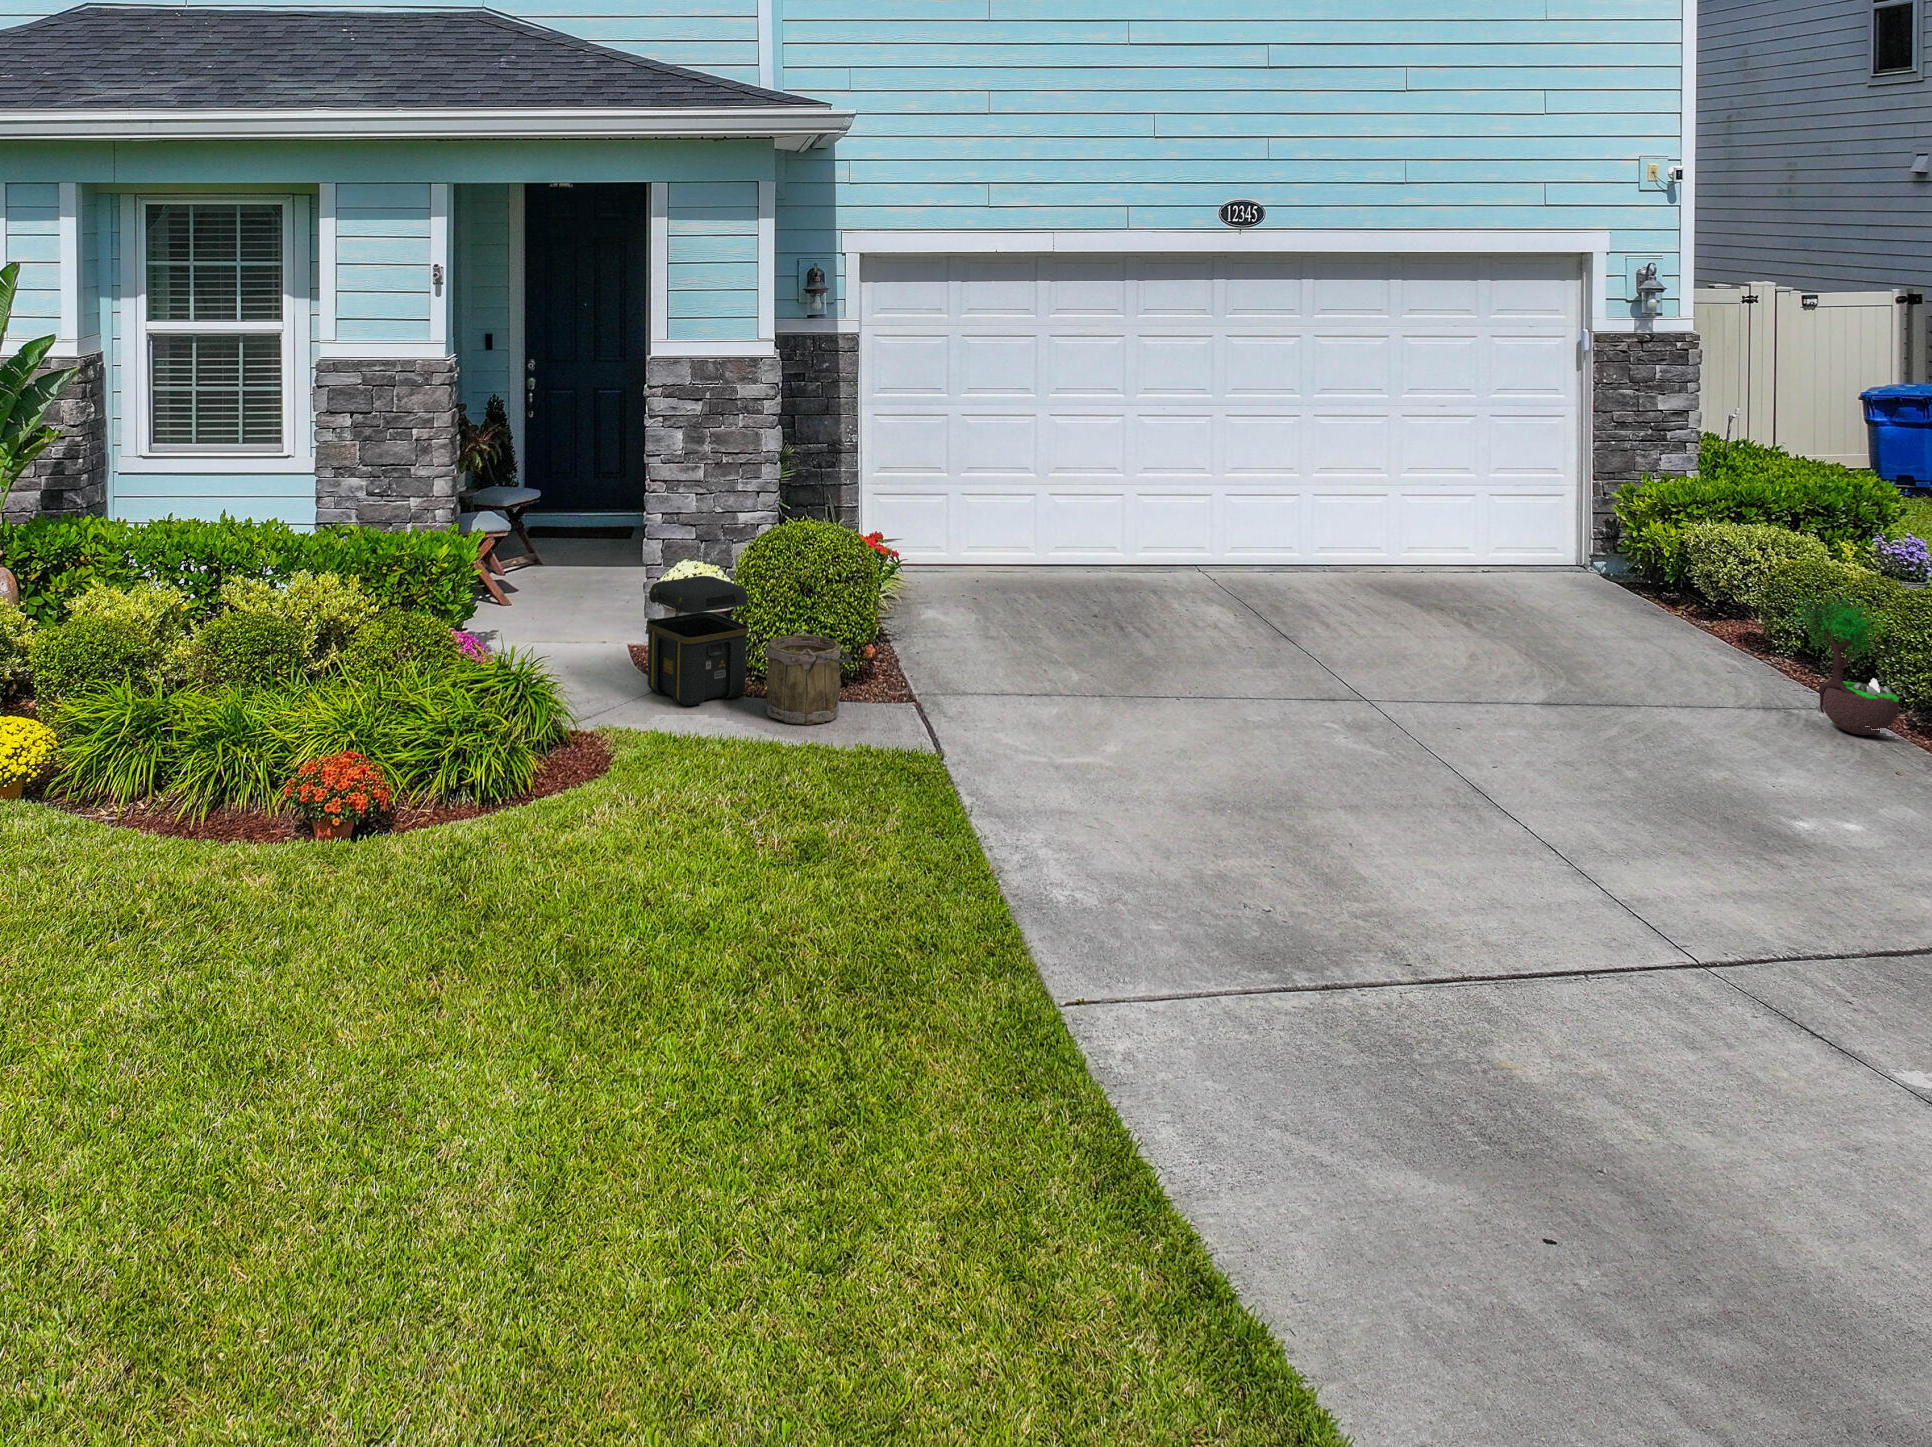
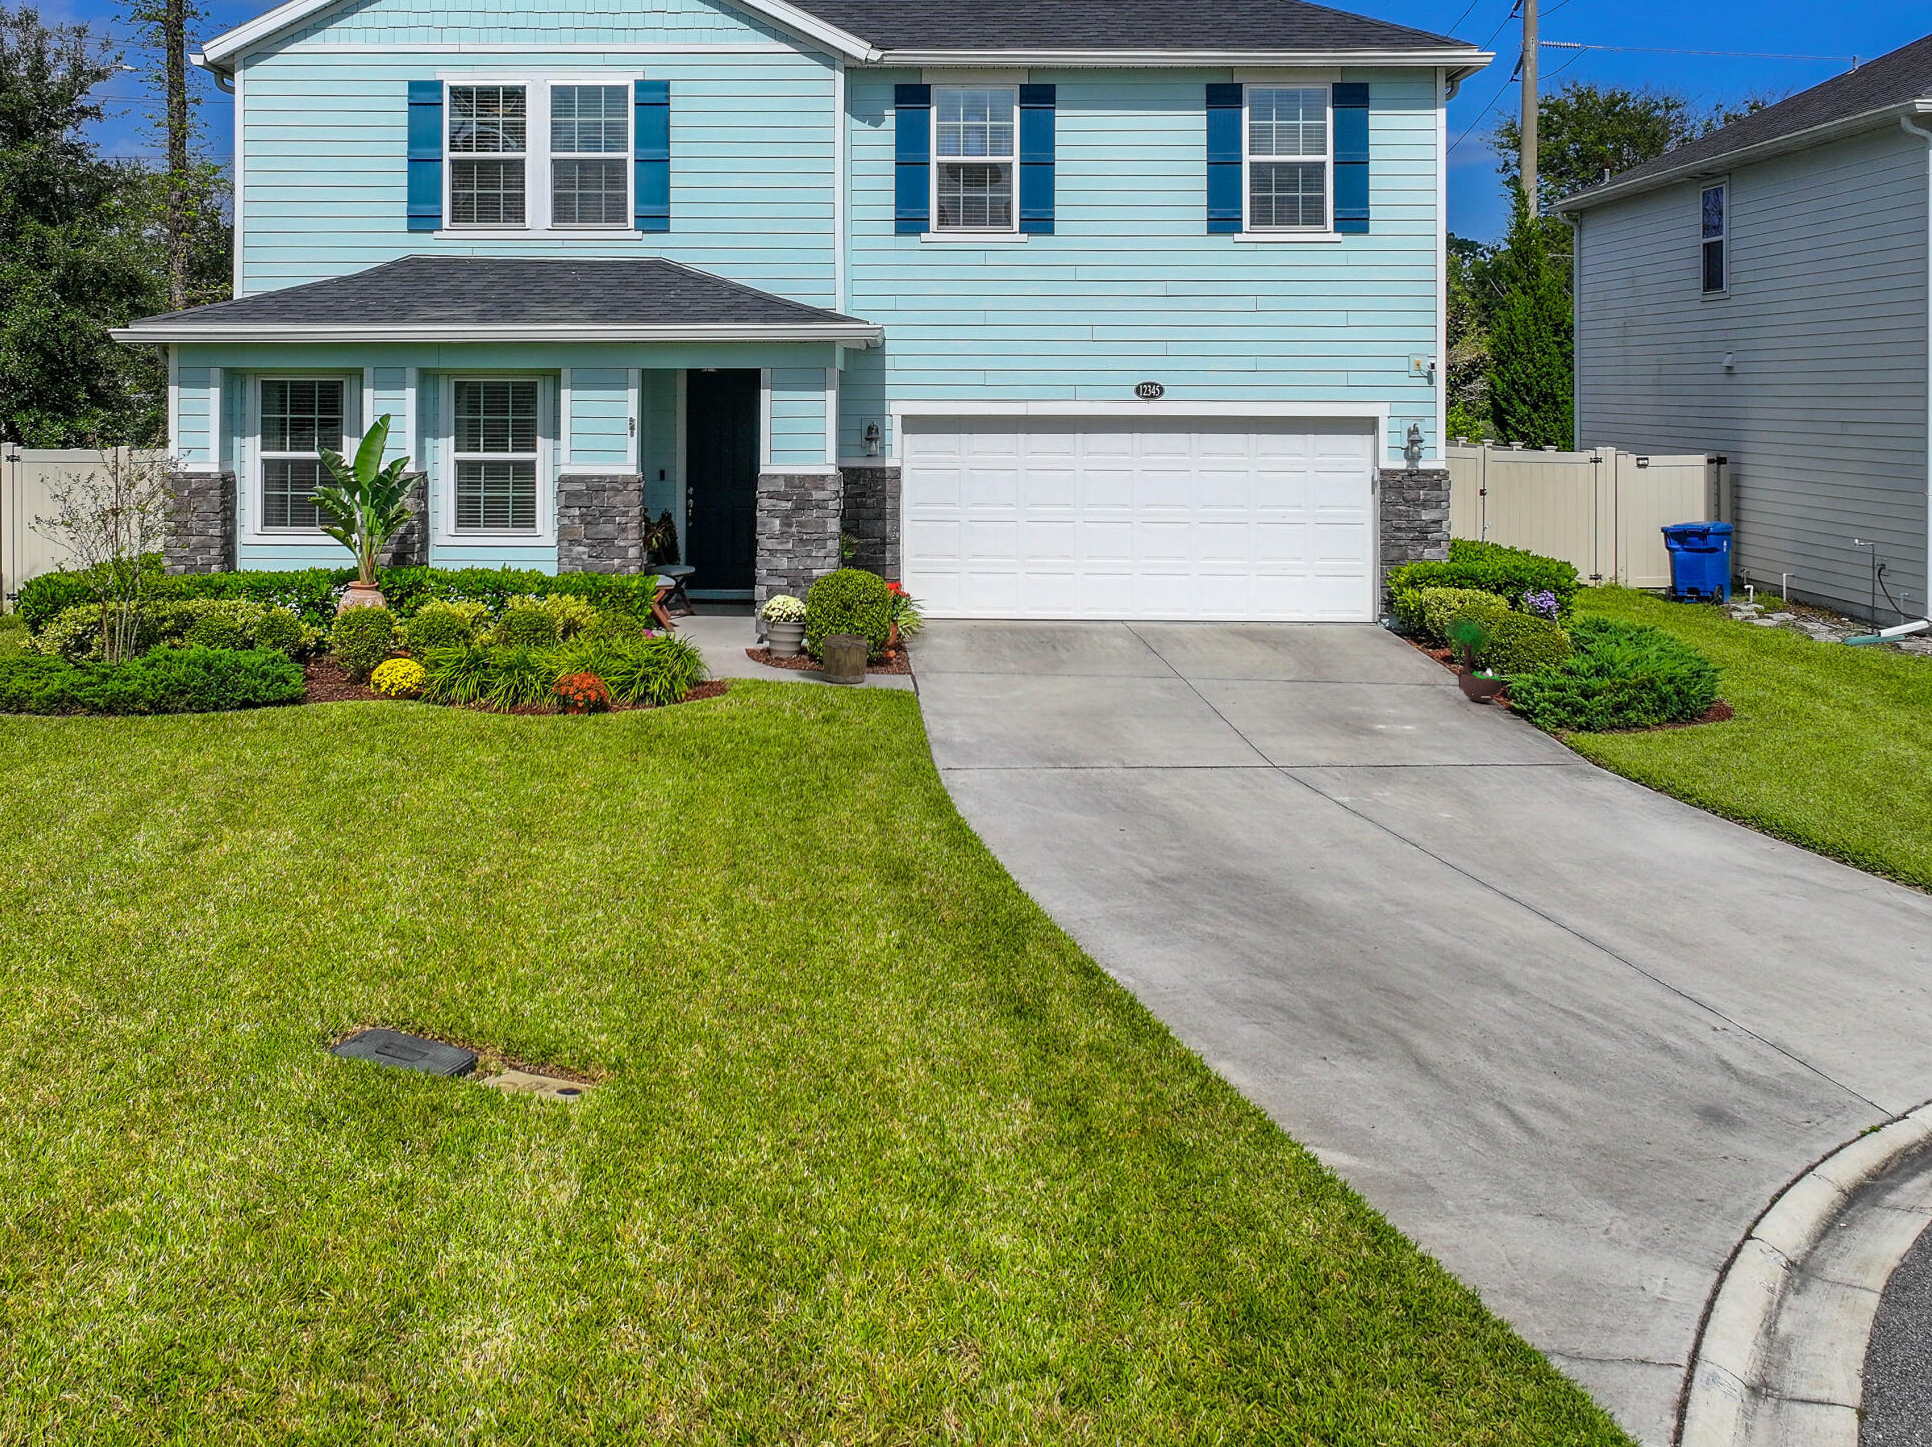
toolbox: present [647,576,749,706] -> none [755,602,815,675]

